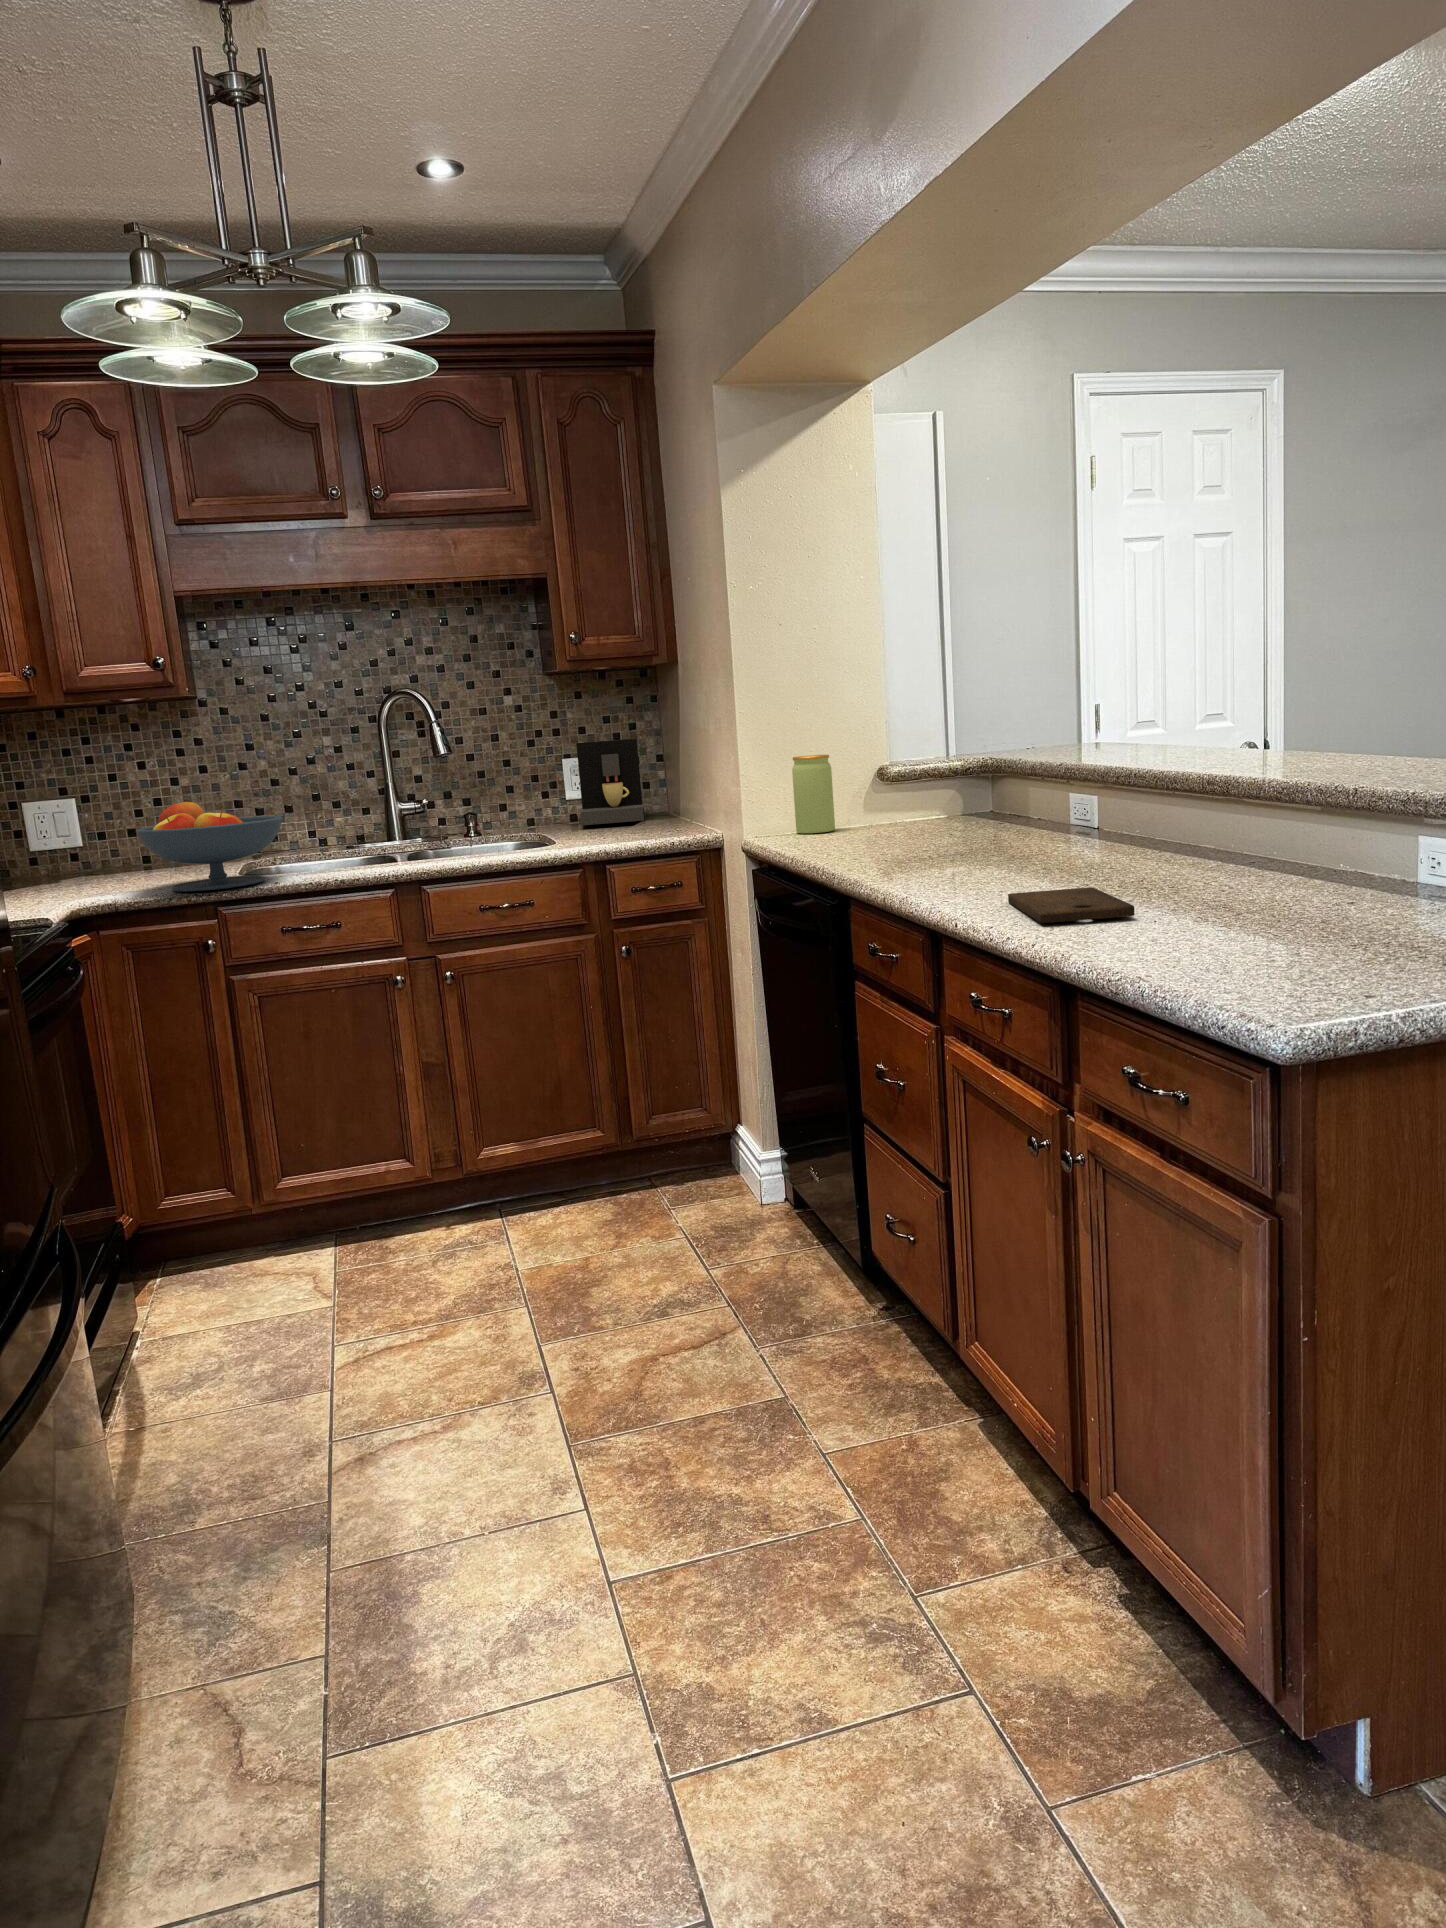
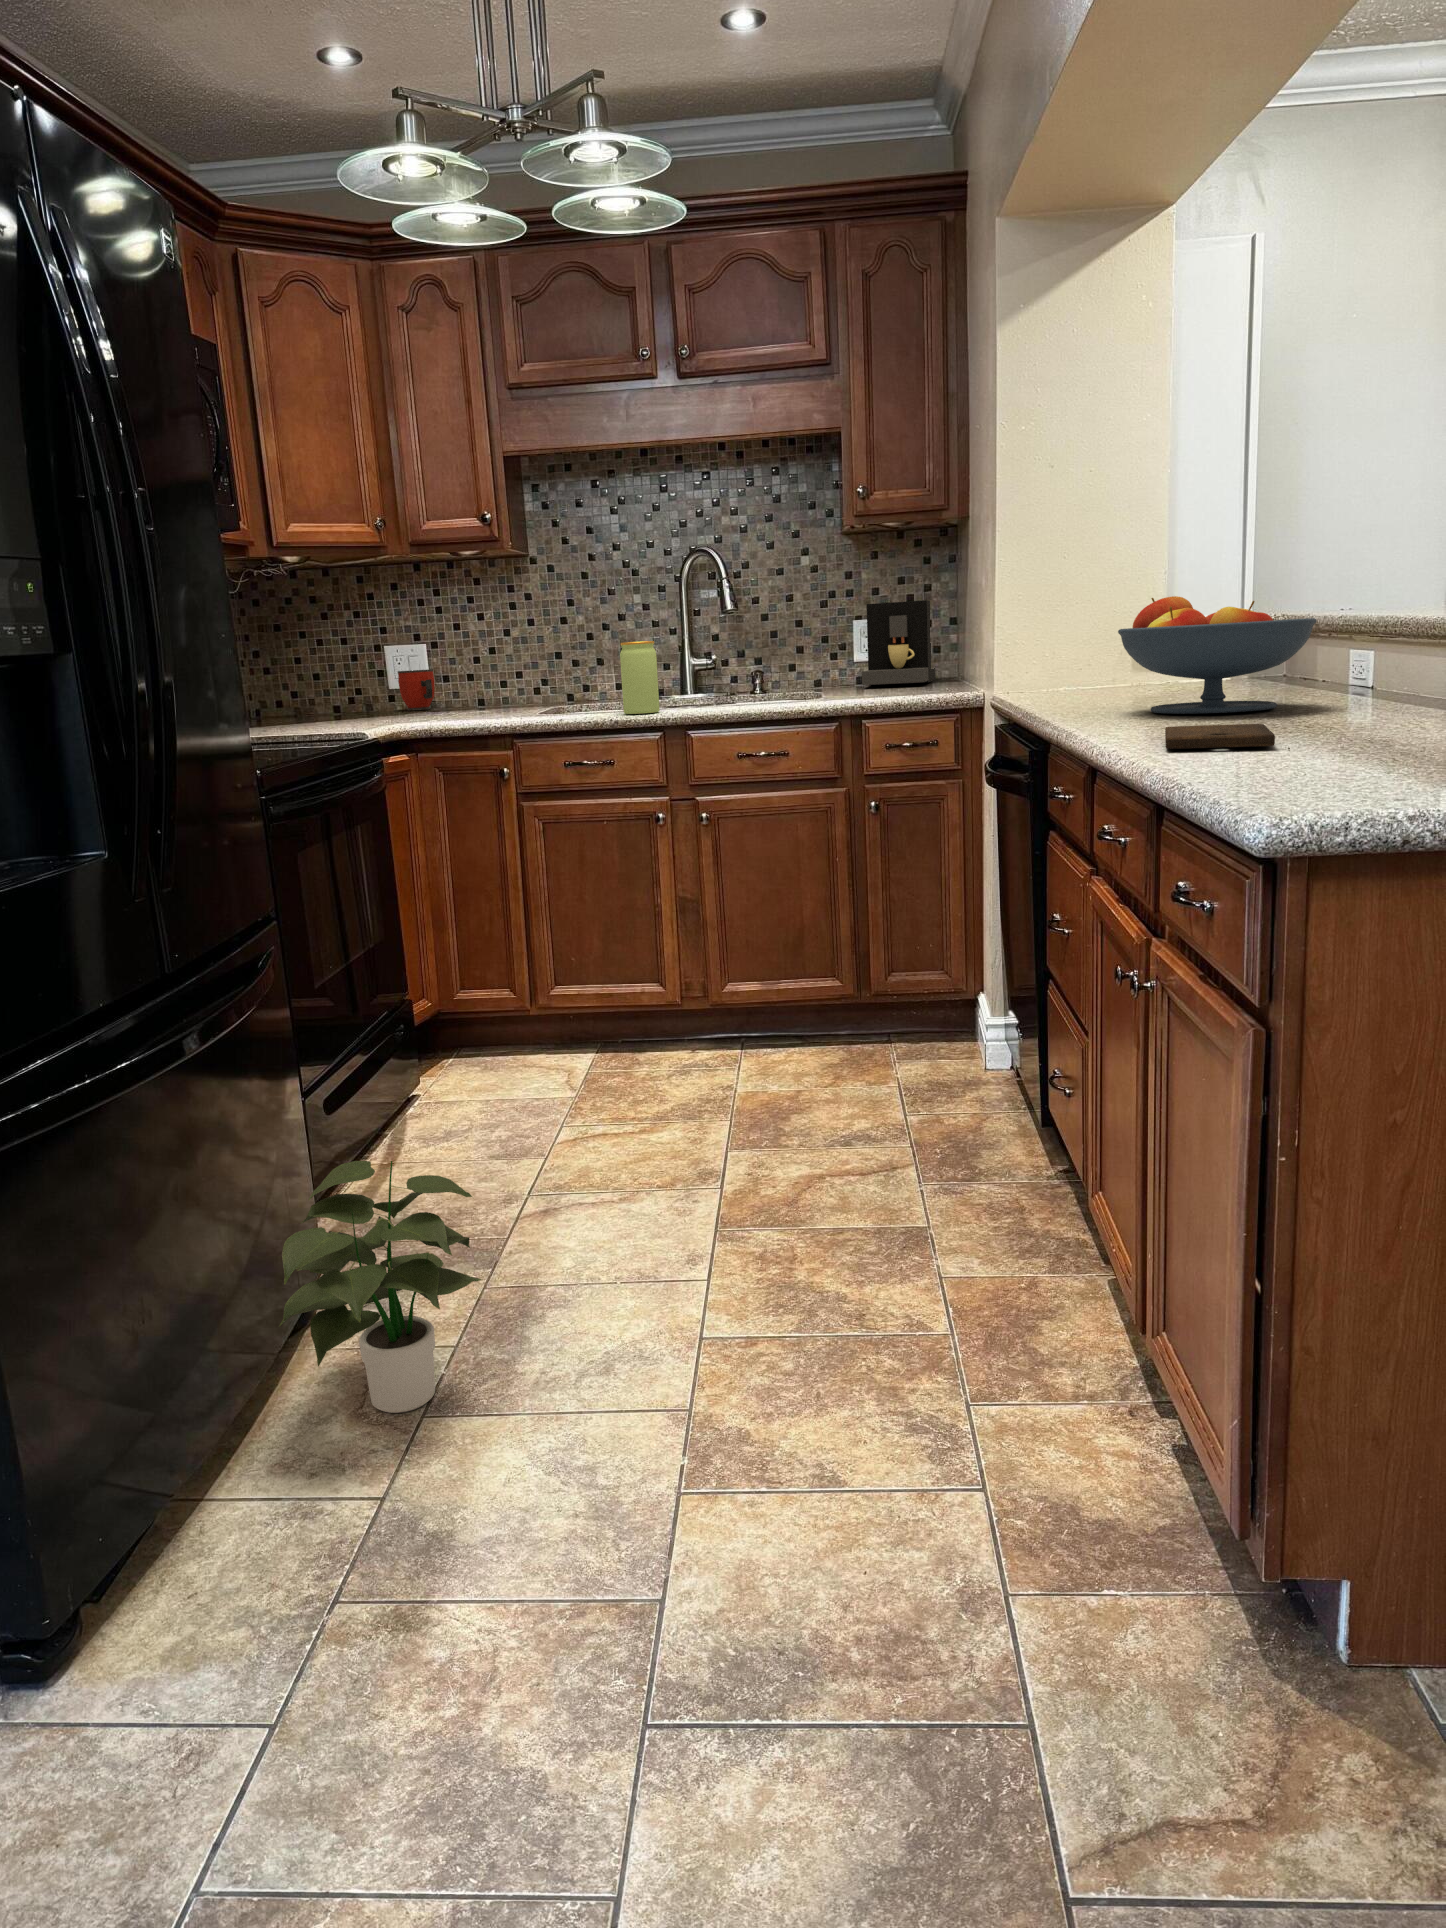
jar: present [792,755,835,833] -> present [620,641,660,714]
fruit bowl: present [136,802,283,892] -> present [1118,596,1317,714]
mug: none [44,826,92,874] -> present [398,669,435,710]
potted plant: none [142,1459,375,1769] -> present [279,1161,481,1413]

